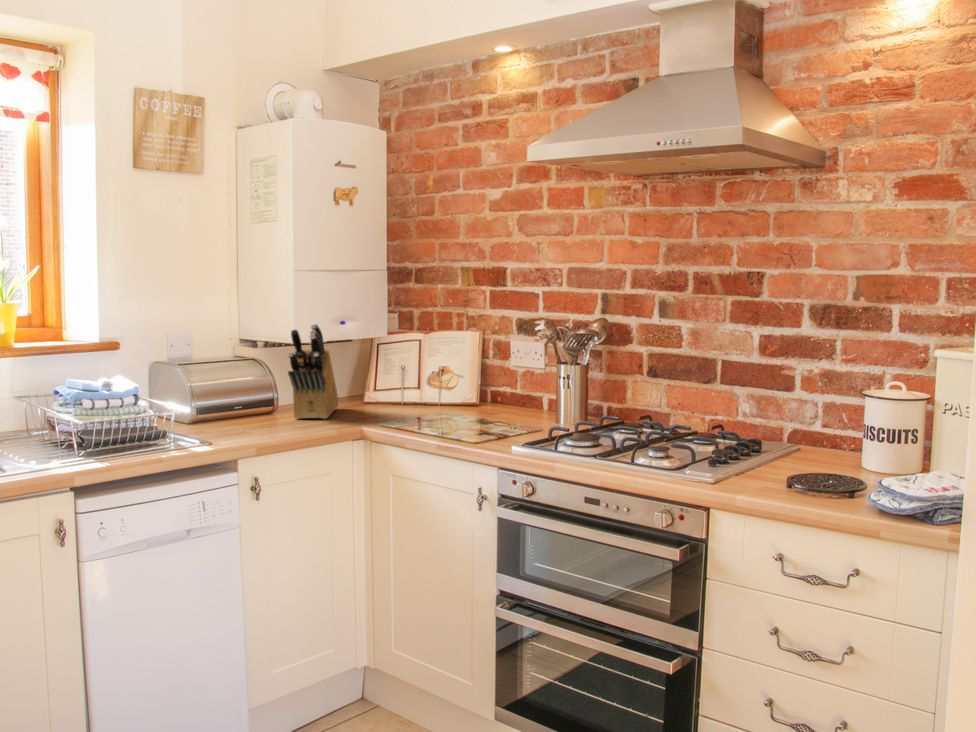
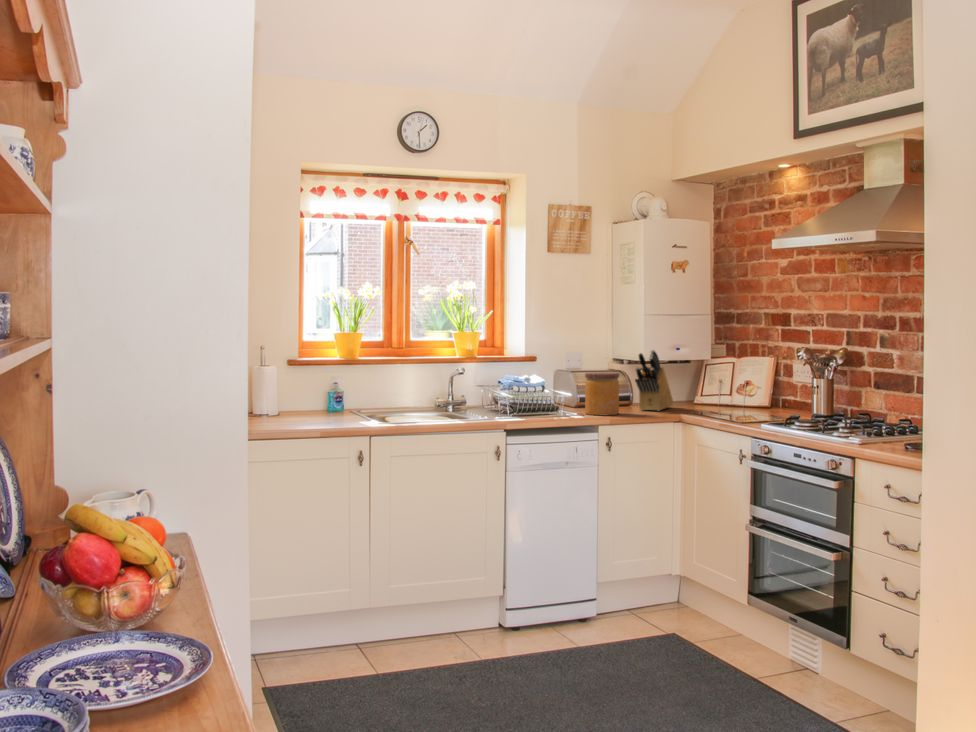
jar: none [207,362,267,437] -> present [585,372,619,415]

